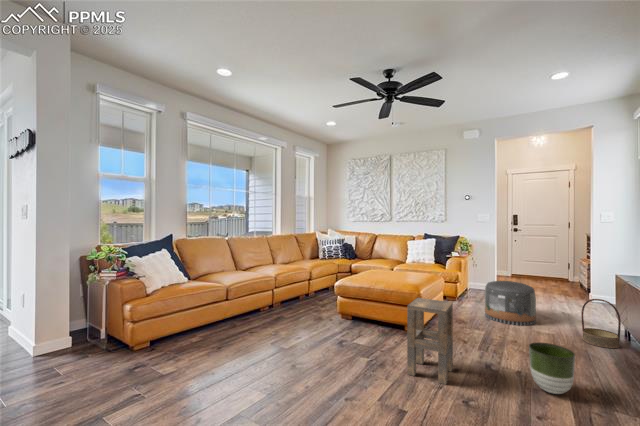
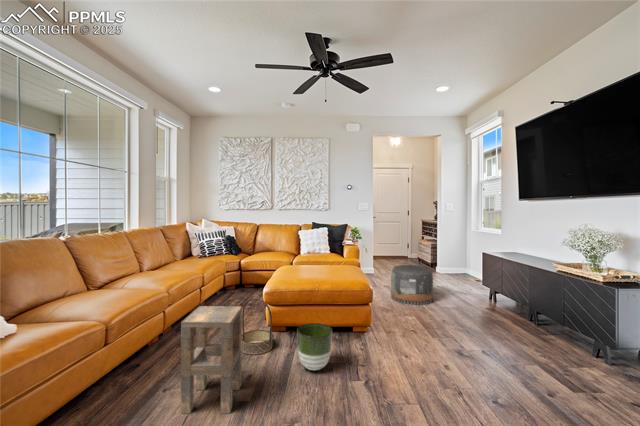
side table: present [407,298,453,385] -> present [181,306,242,414]
basket: present [581,299,621,348] -> present [241,298,273,355]
planter: present [529,342,575,394] -> present [297,323,332,371]

